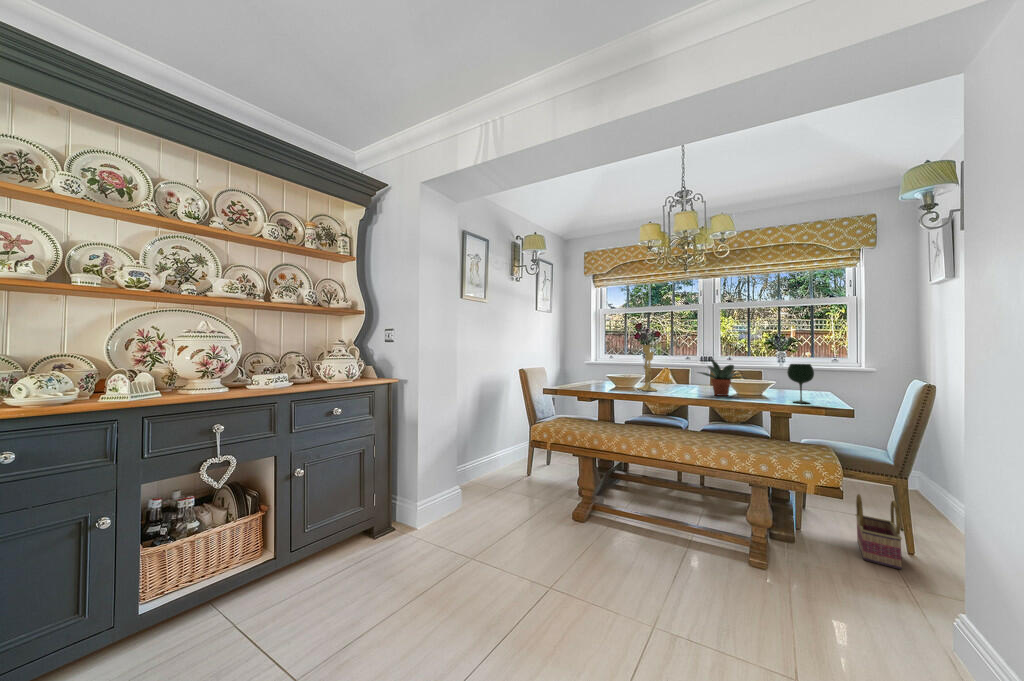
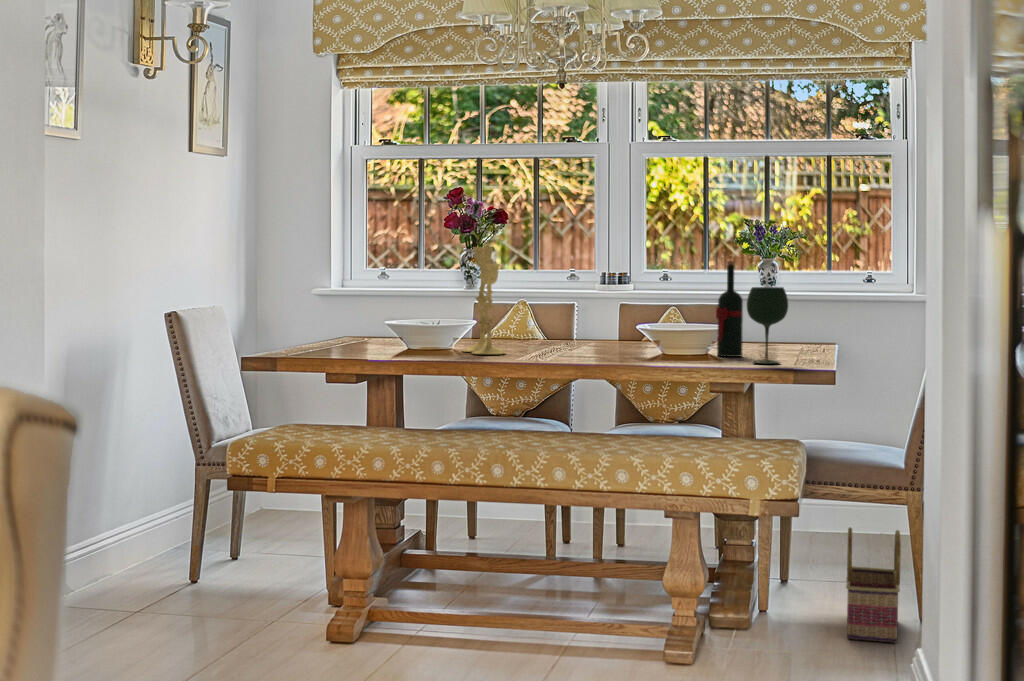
wine bottle: none [766,351,782,398] -> present [716,261,743,357]
potted plant: present [698,360,746,396] -> none [585,279,682,358]

